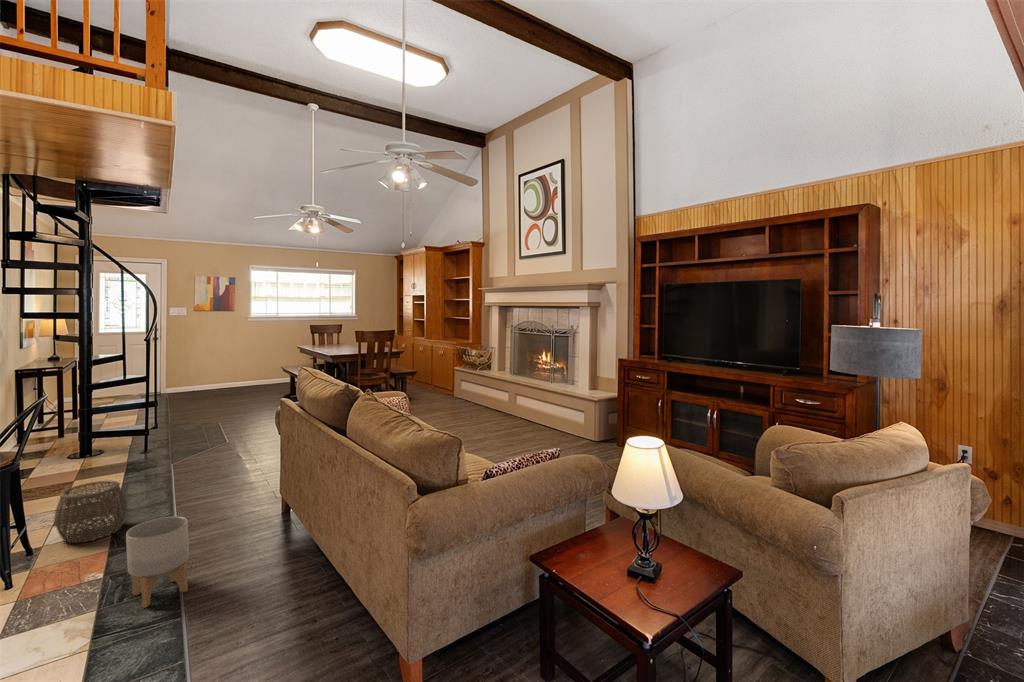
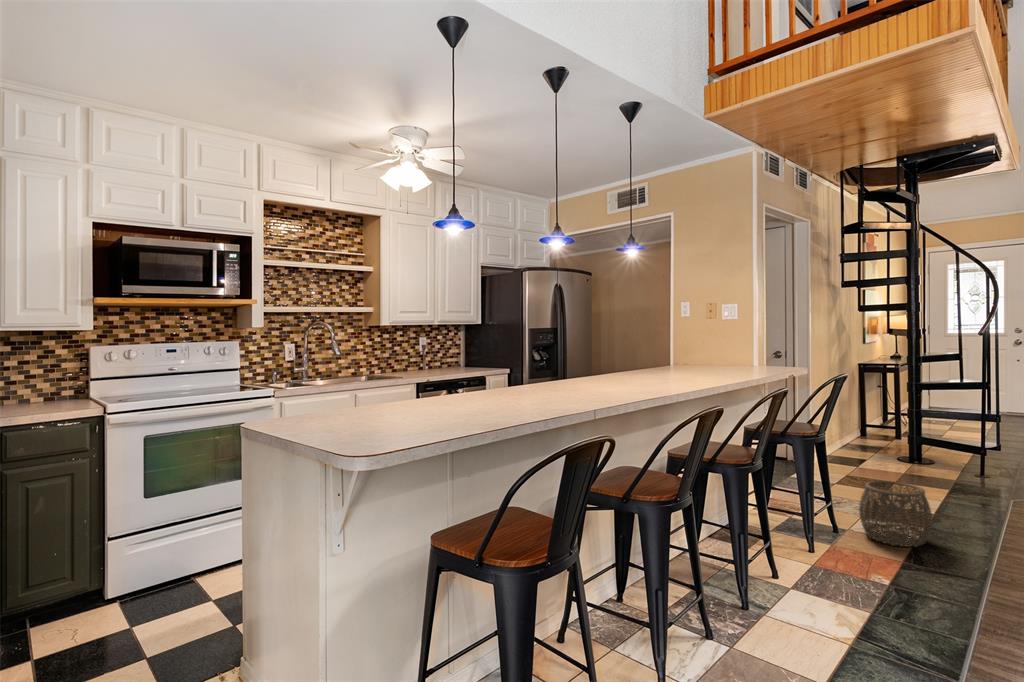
planter: present [126,516,189,608] -> none [905,538,984,652]

